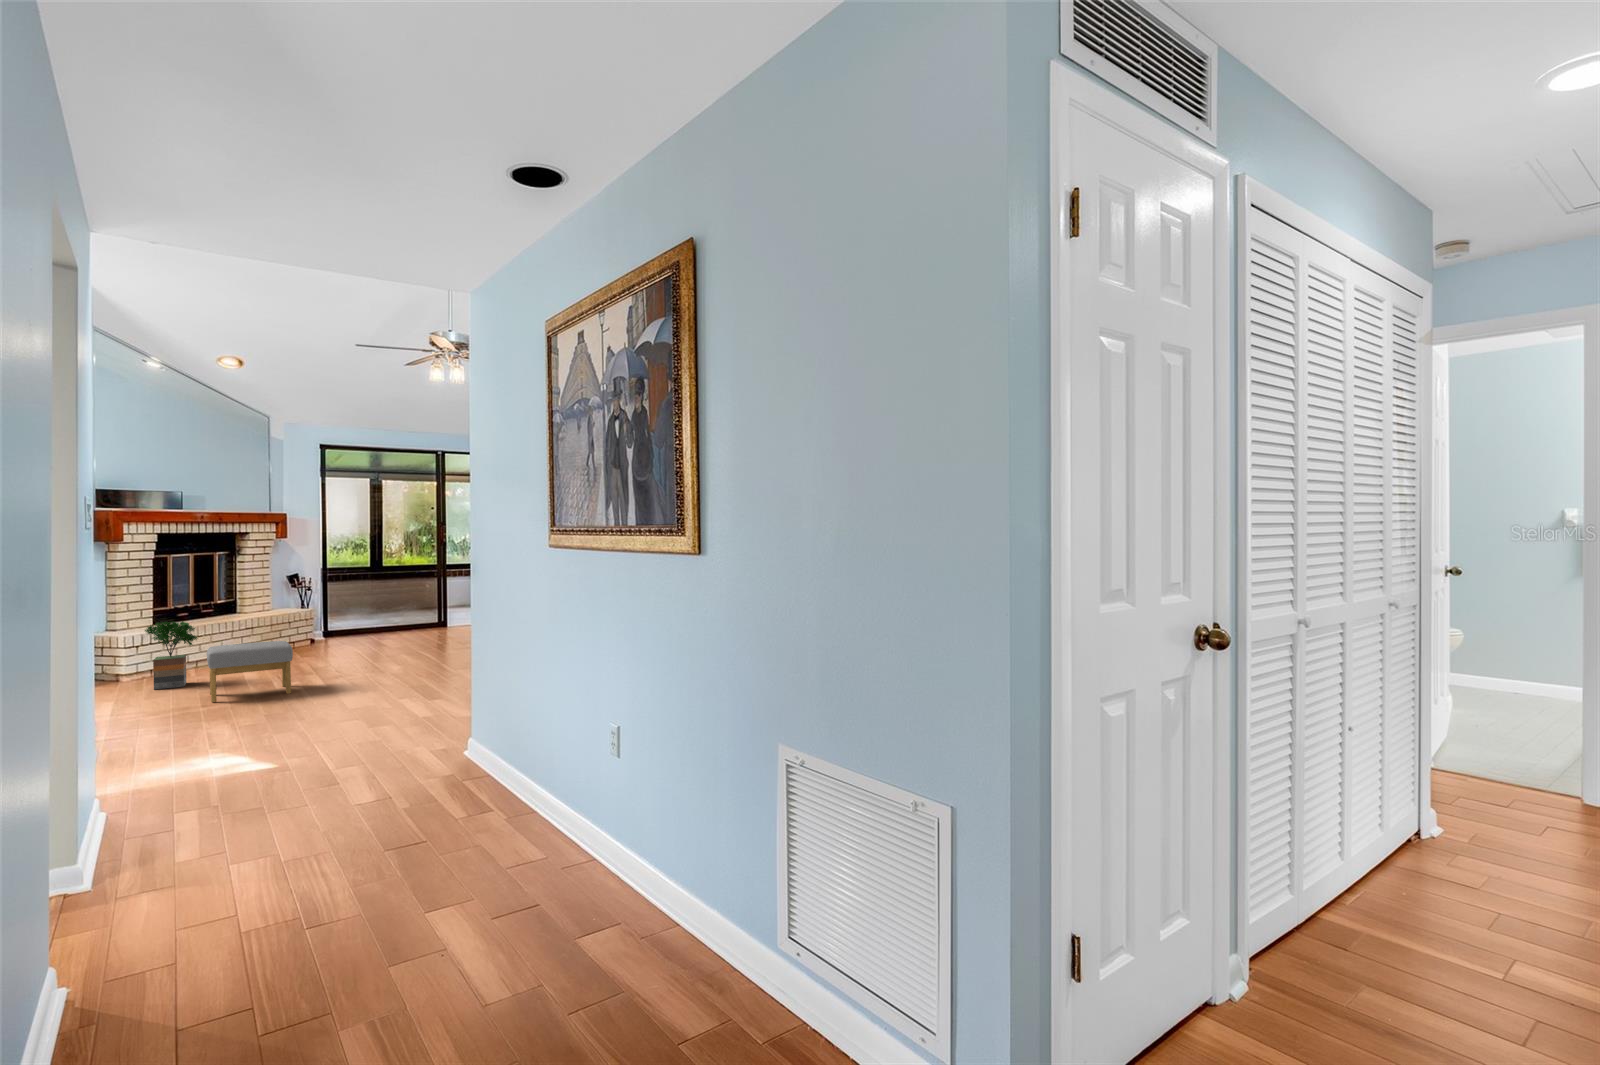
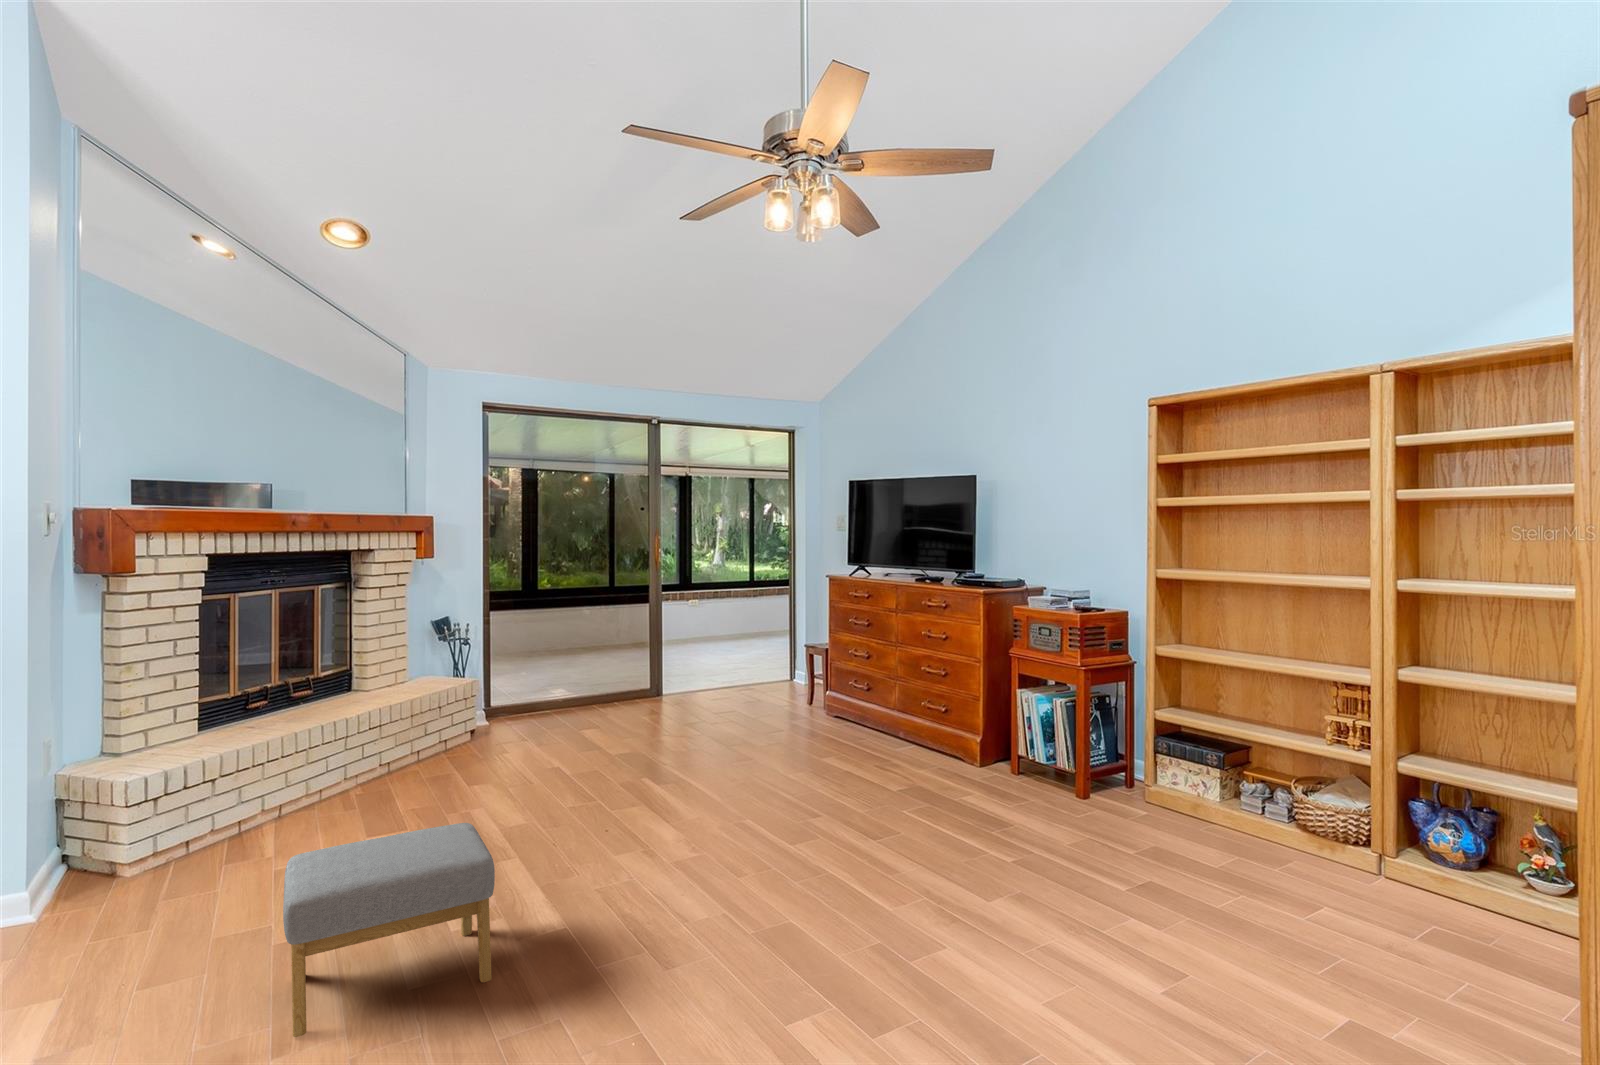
potted tree: present [145,621,197,689] -> none [150,756,276,931]

